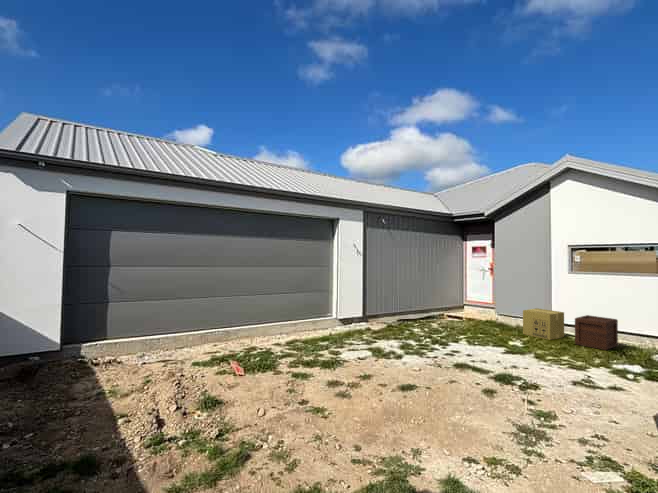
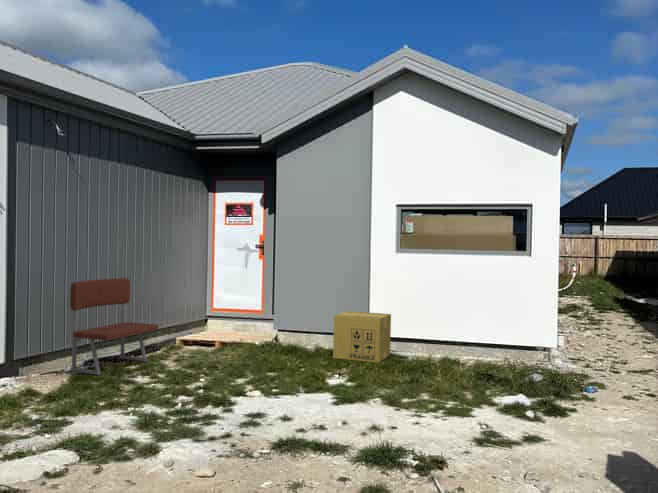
bench: none [389,285,428,327] -> present [70,278,158,375]
wooden crate: present [575,315,618,350] -> none [417,316,466,368]

